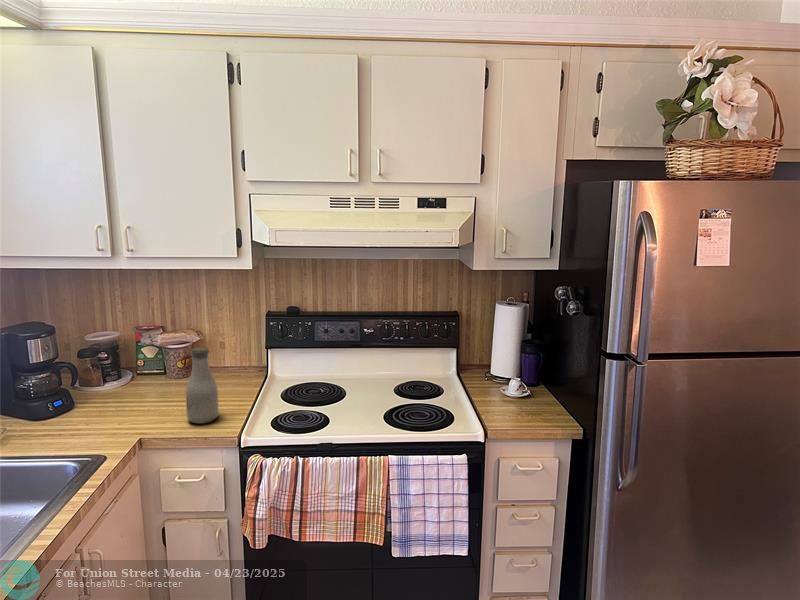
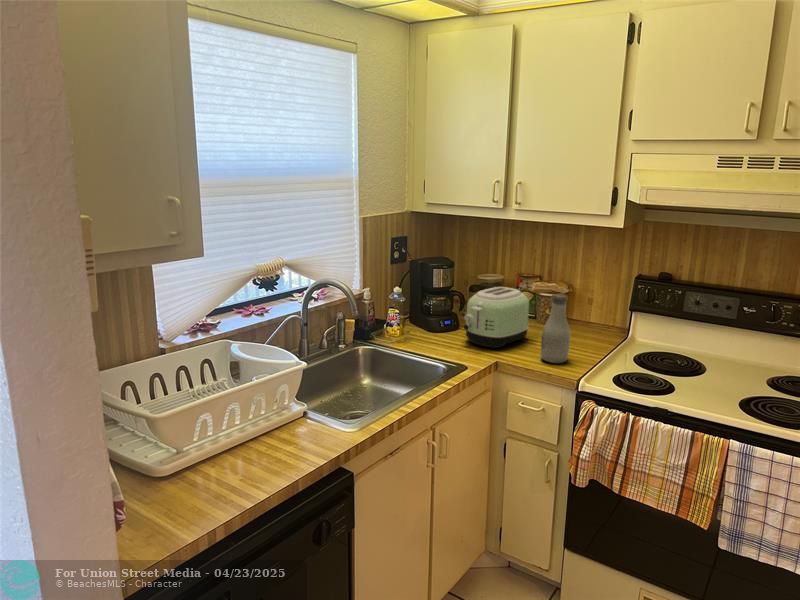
toaster: none [81,348,165,424] -> present [464,287,529,348]

